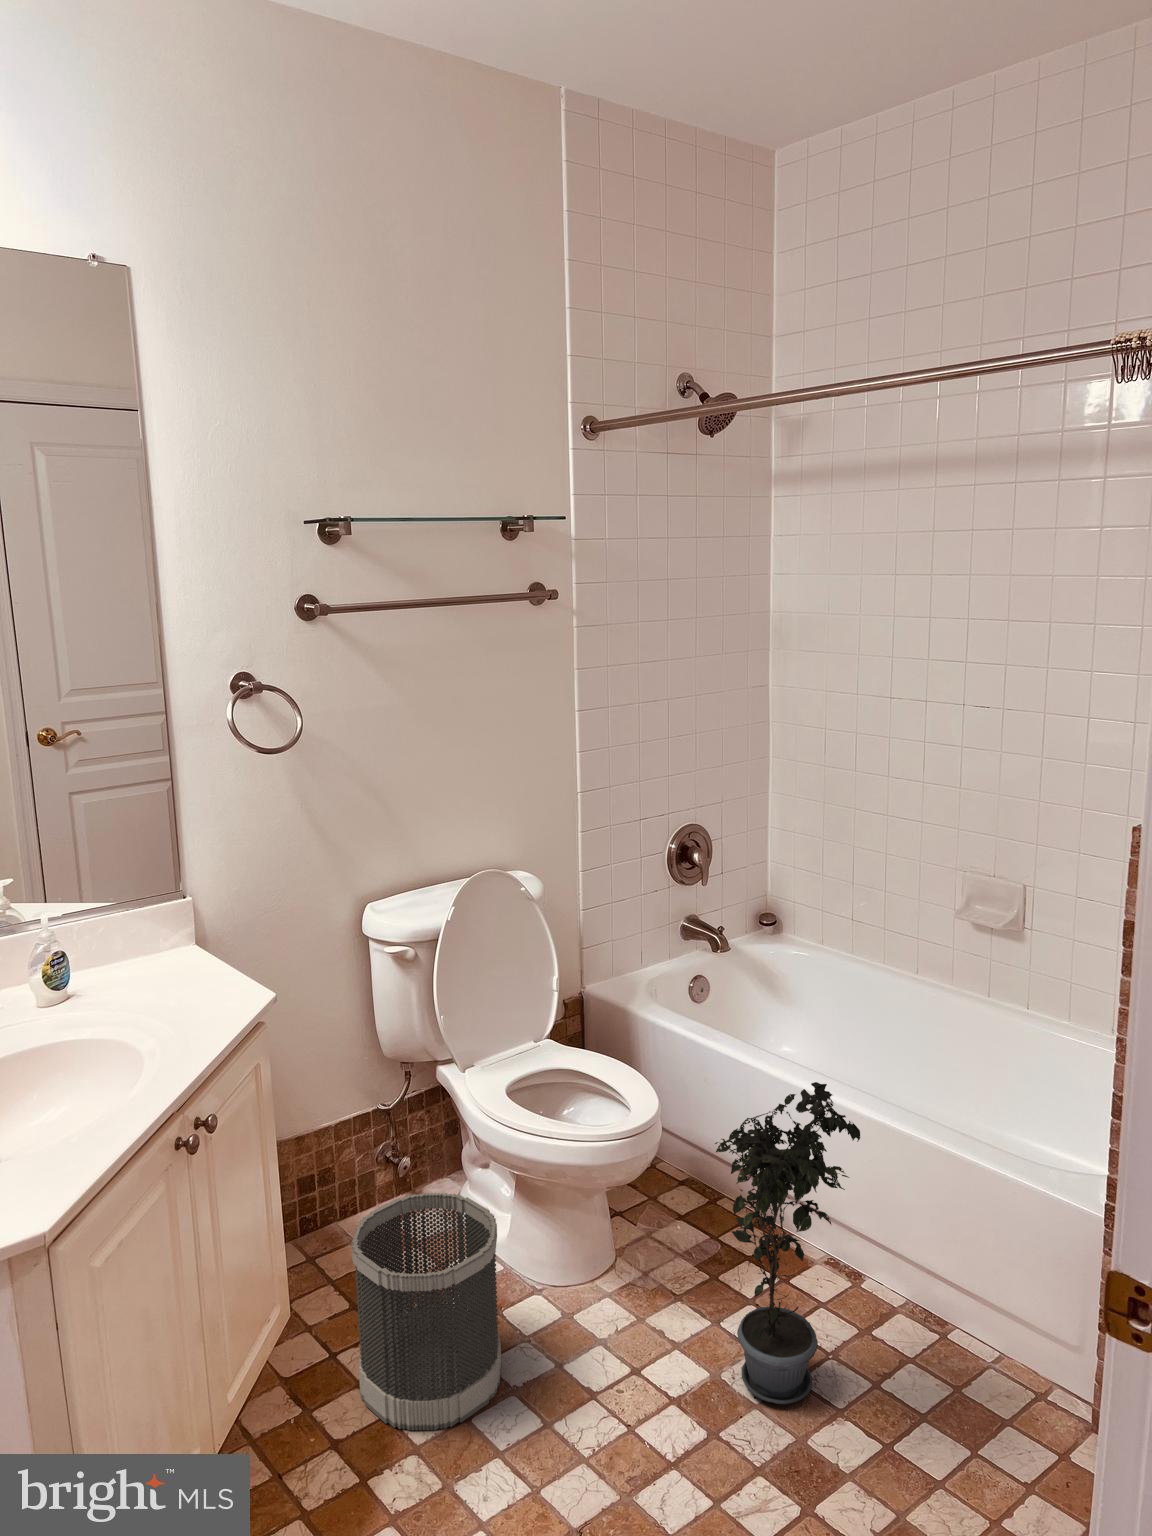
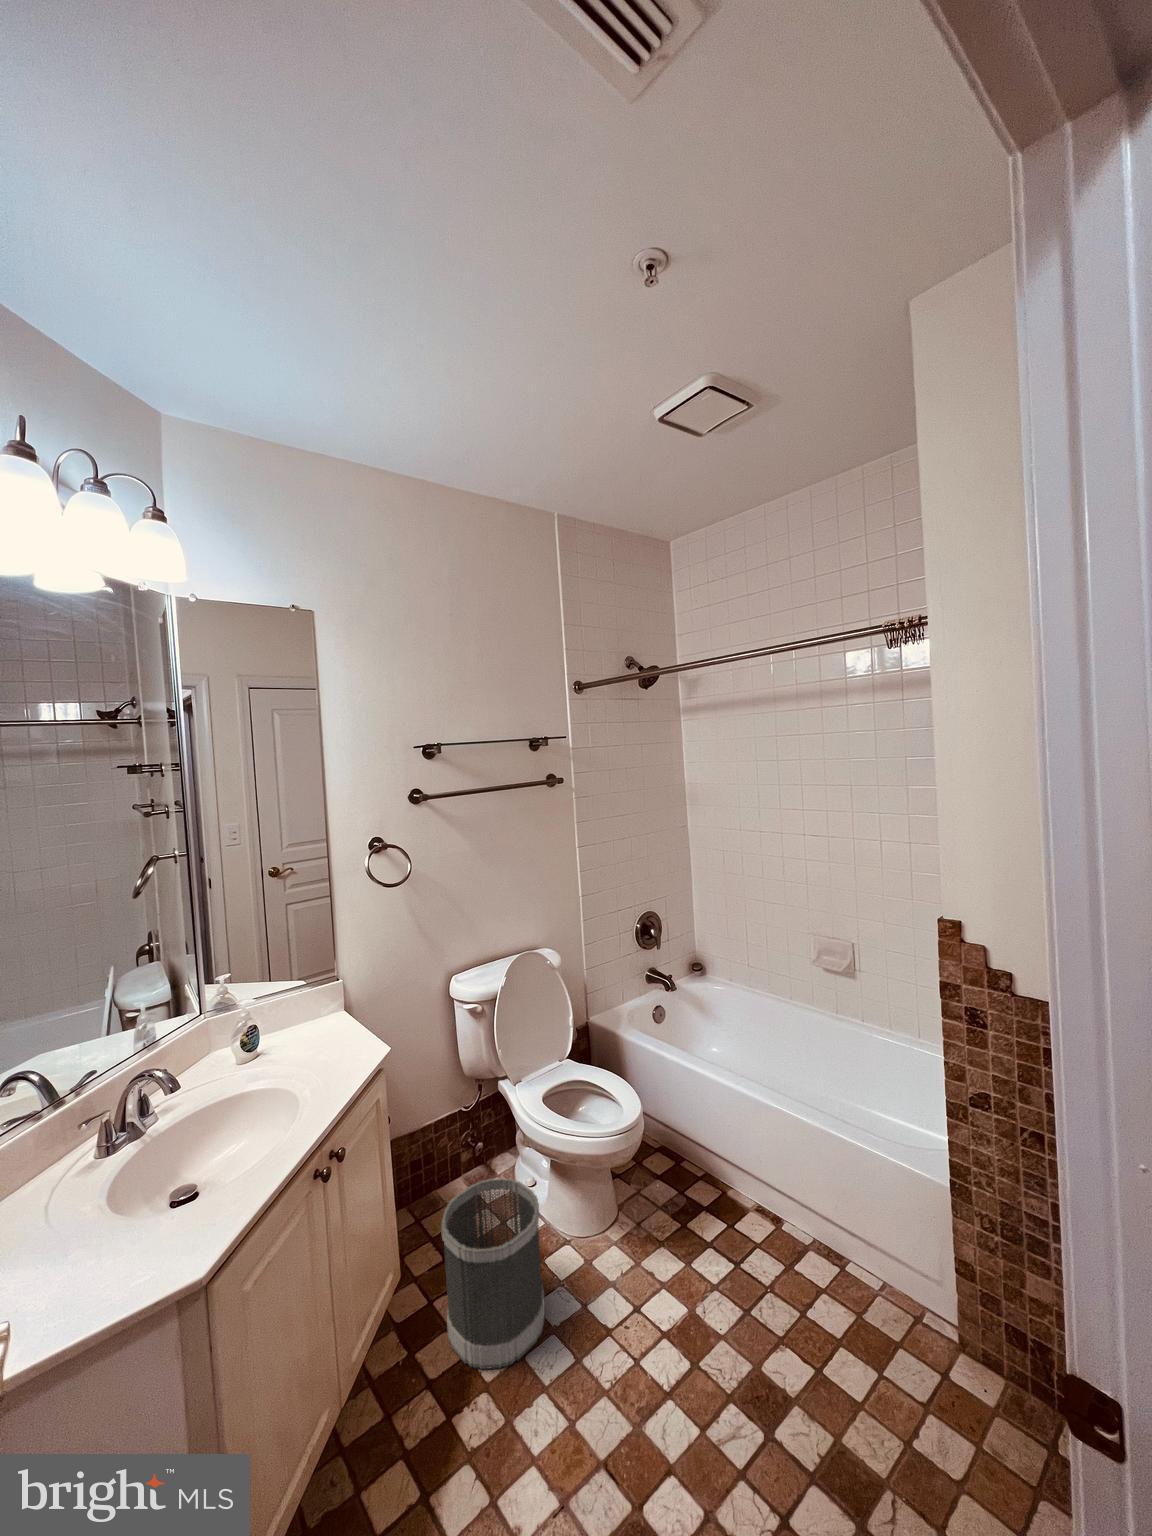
potted plant: present [715,1082,860,1405] -> none [681,1093,778,1336]

